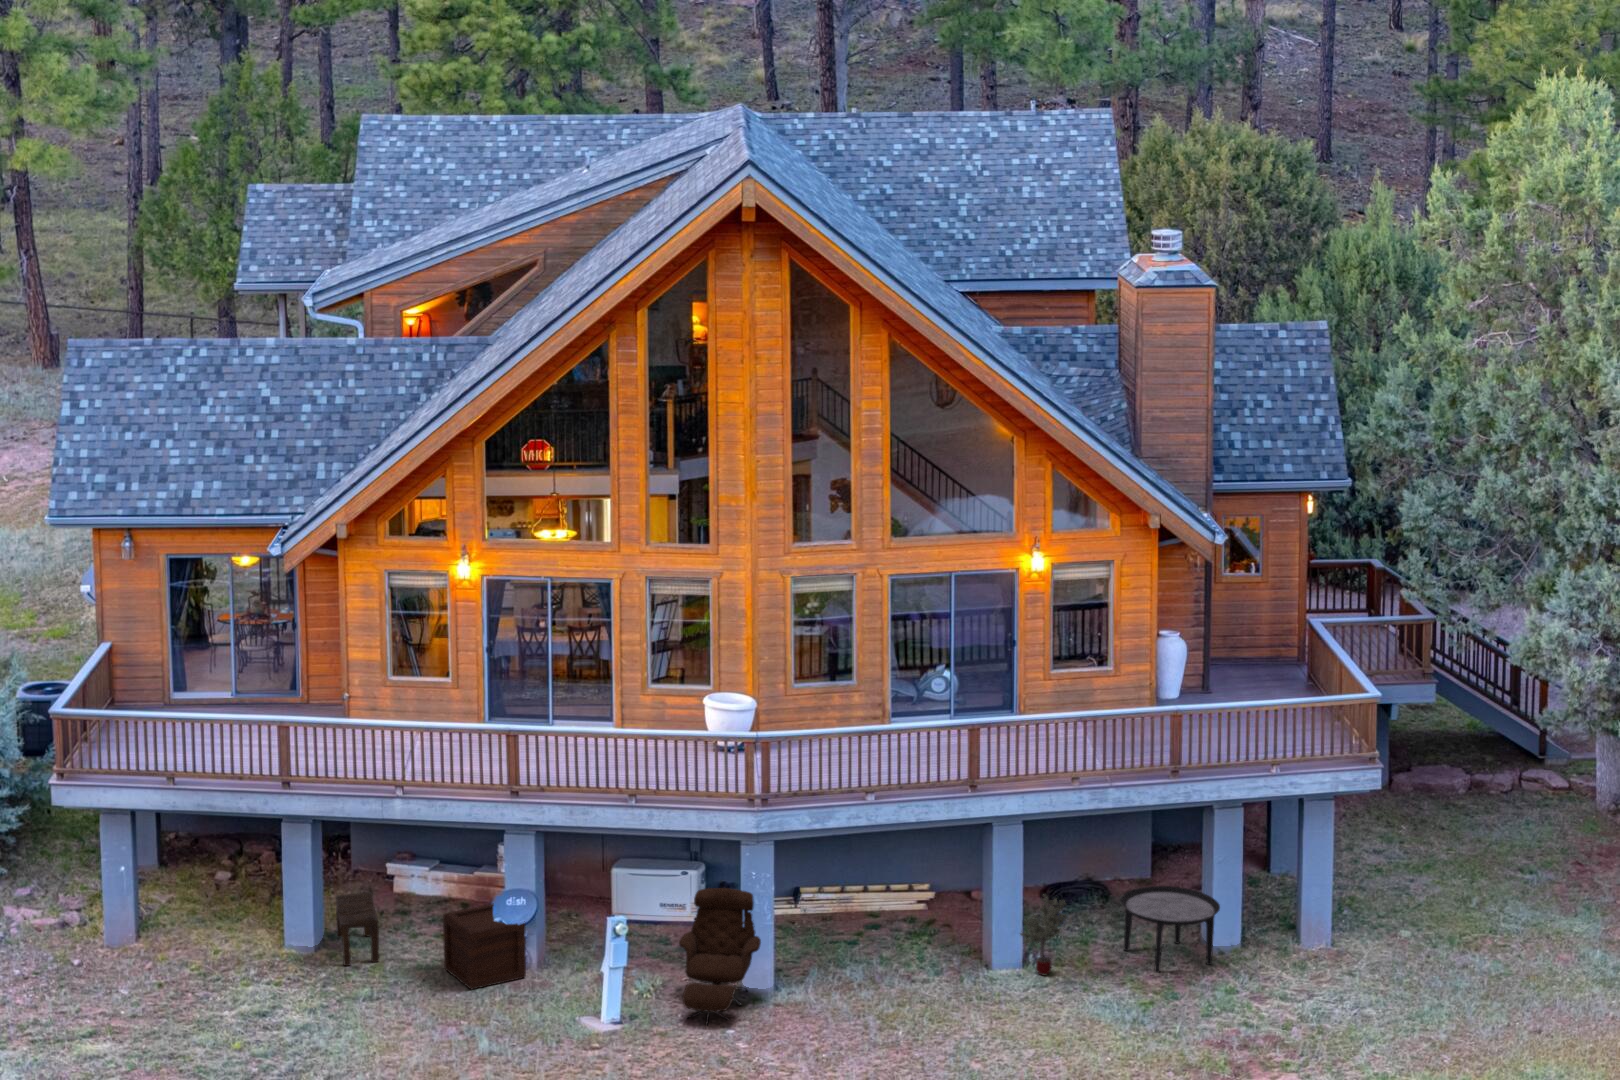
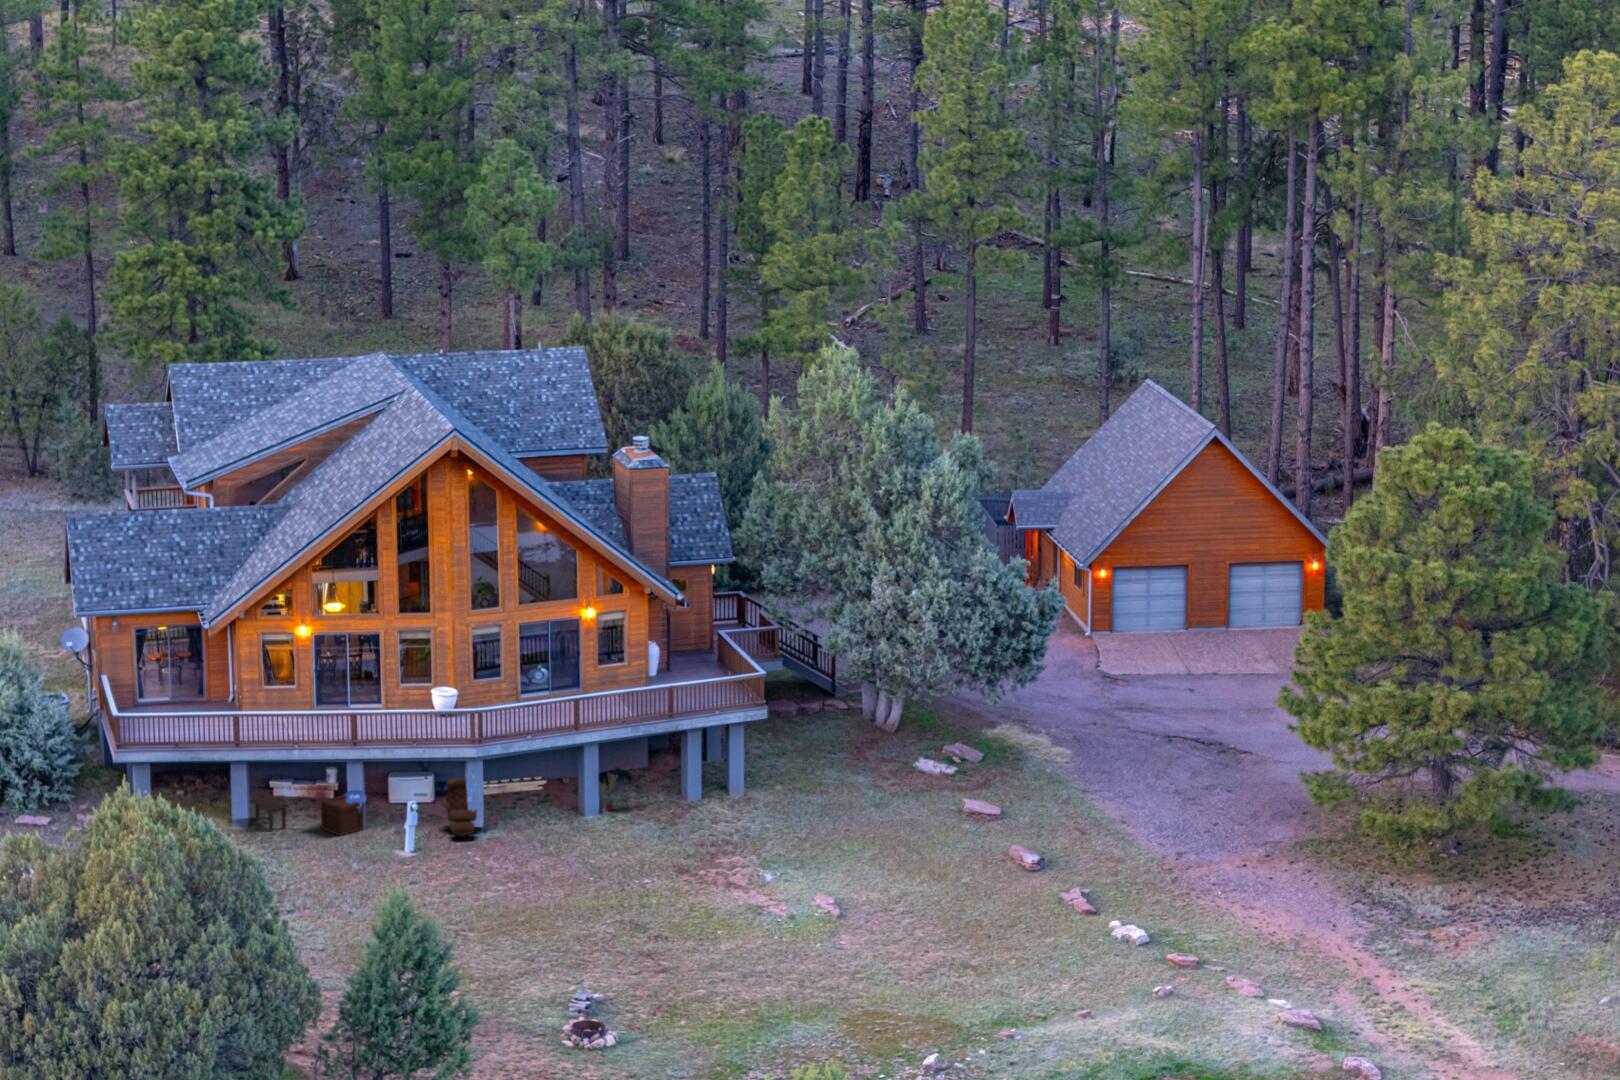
round table: present [1121,886,1220,973] -> none [642,767,689,806]

